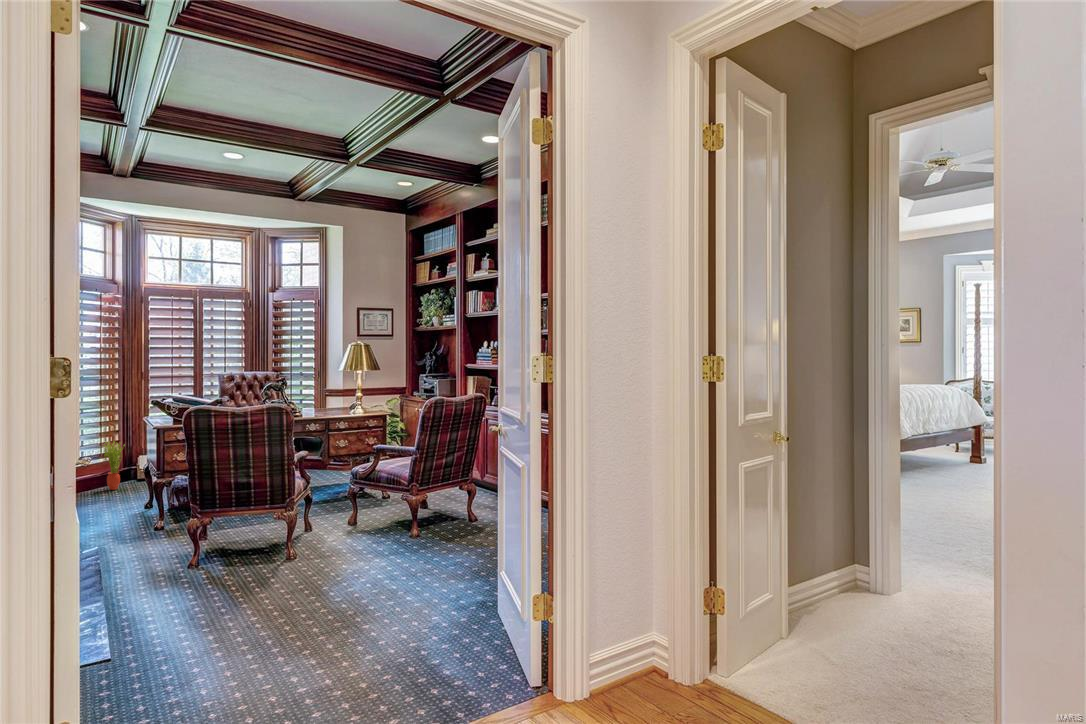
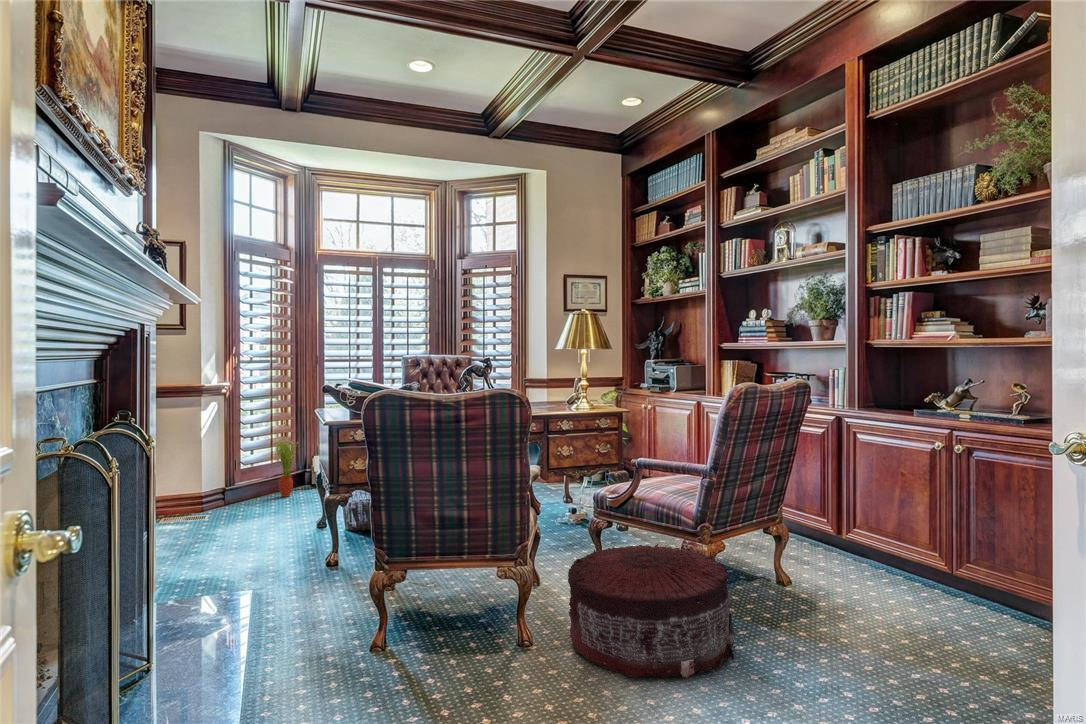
pouf: none [318,495,415,564] -> present [568,544,735,678]

